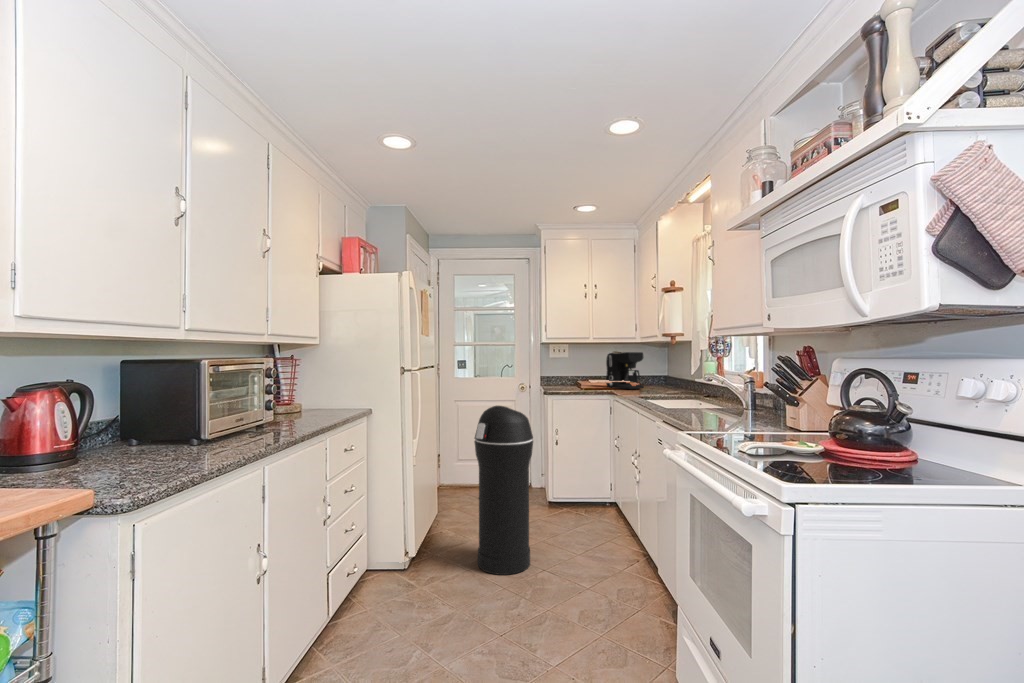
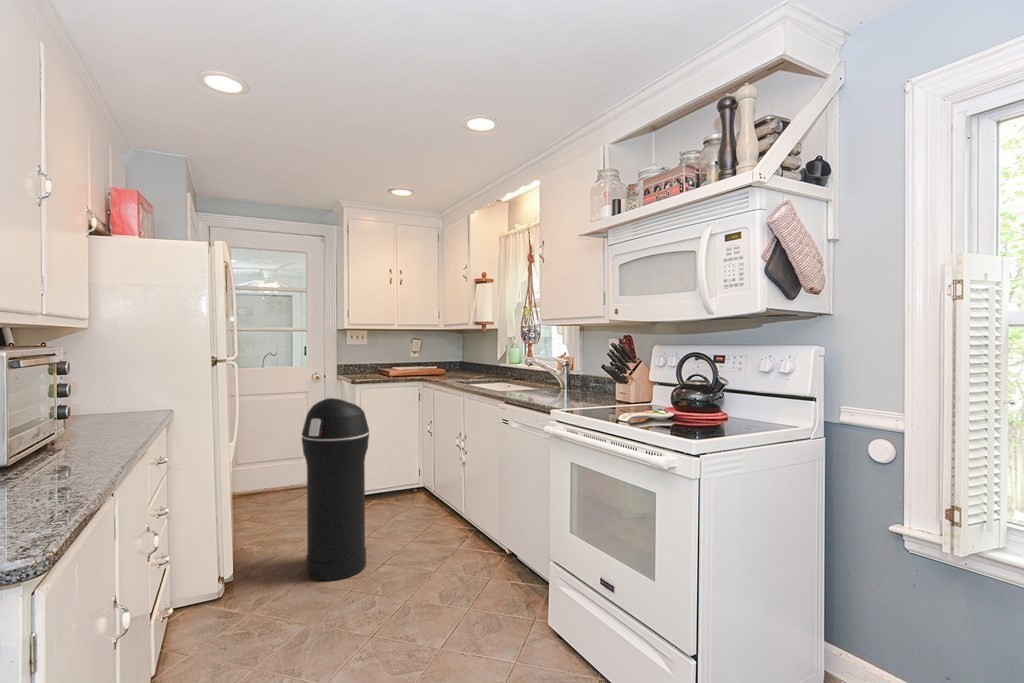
coffee maker: present [606,352,644,389] -> none [409,339,446,376]

